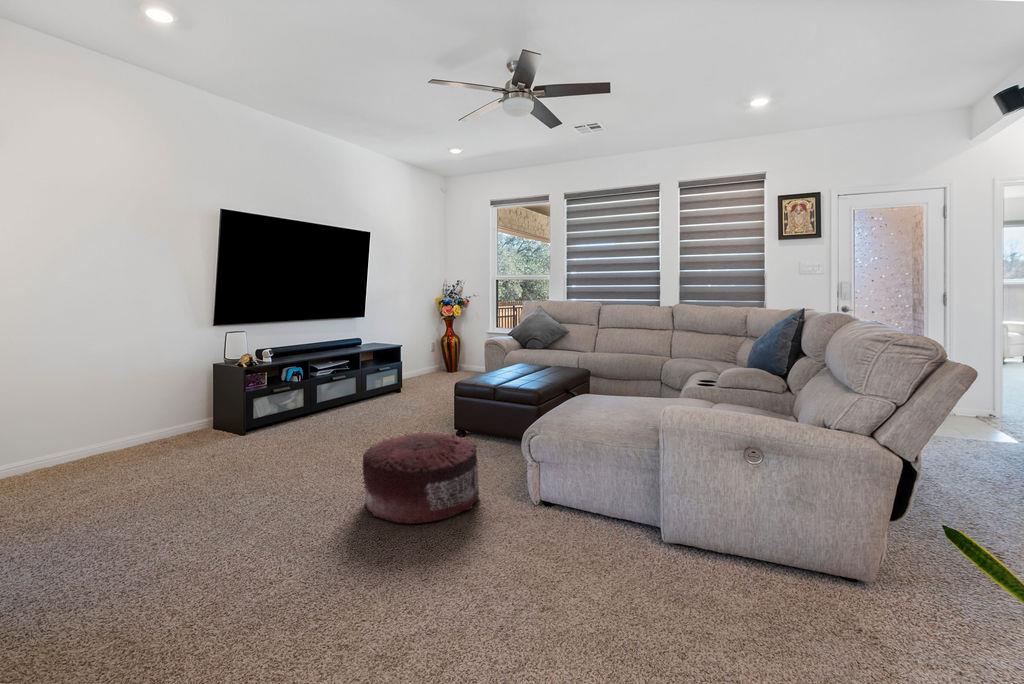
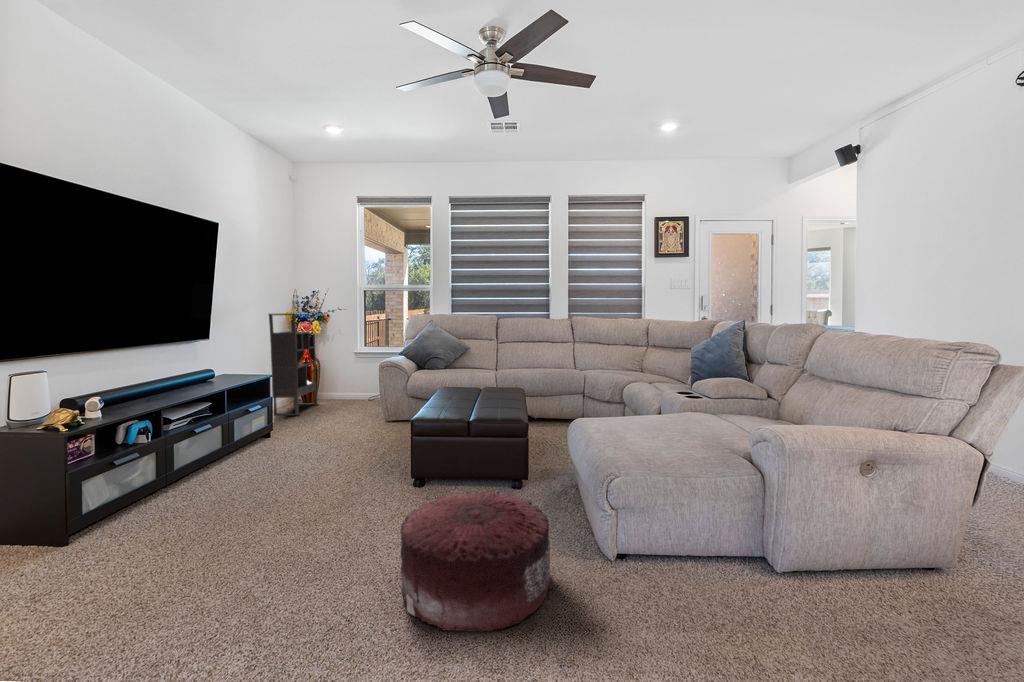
bookshelf: none [416,298,457,380] -> present [269,313,319,416]

